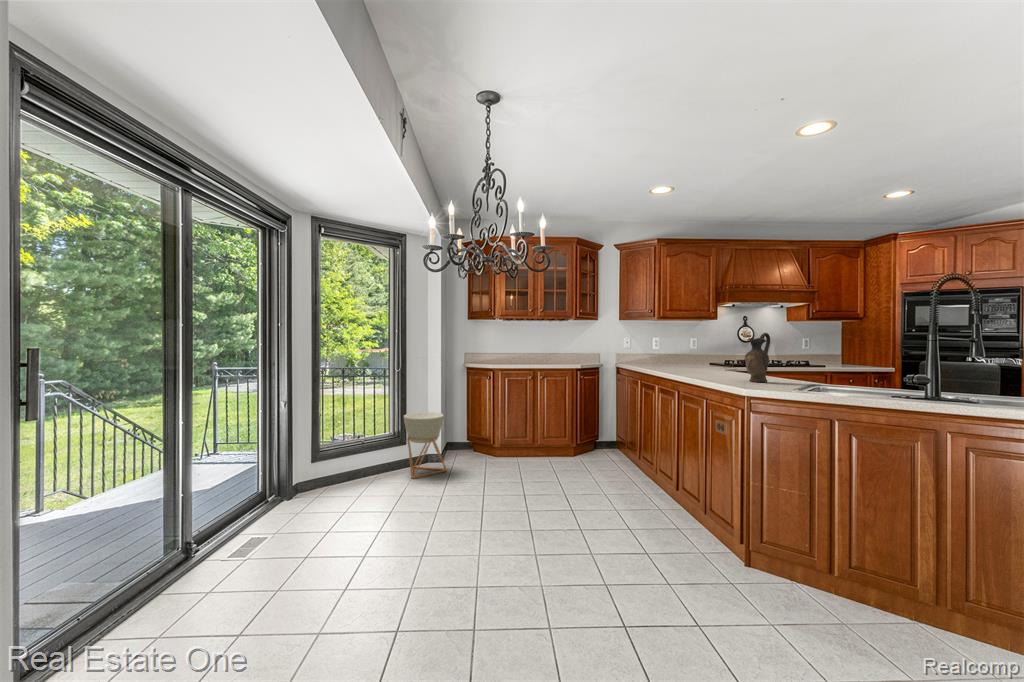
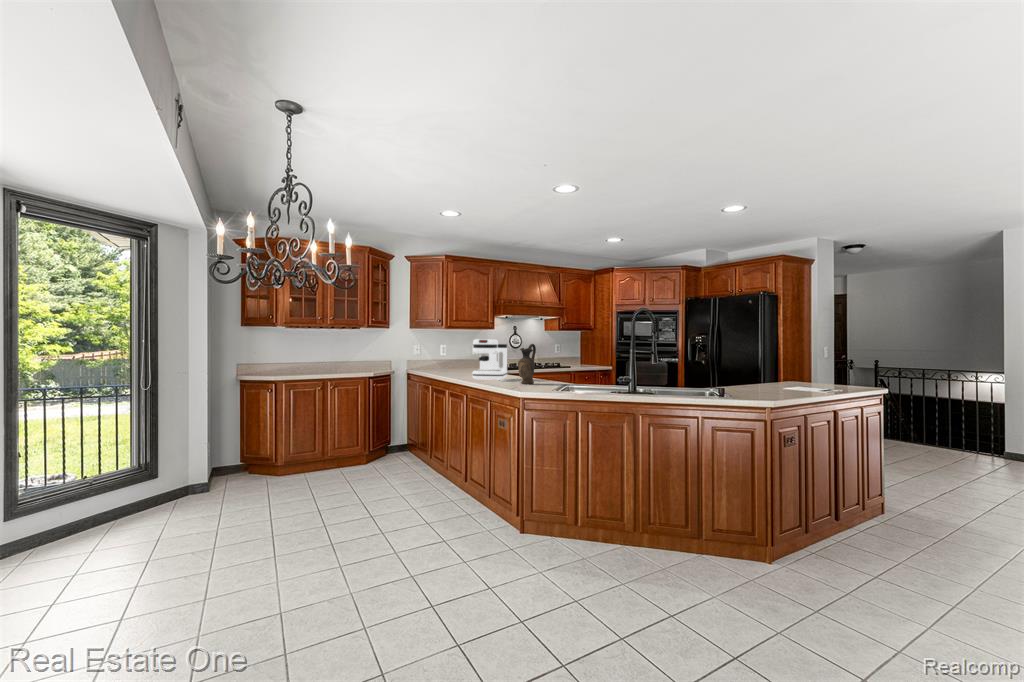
coffee maker: none [687,328,732,377] -> present [472,339,507,380]
planter: present [404,412,446,478] -> none [159,433,219,512]

